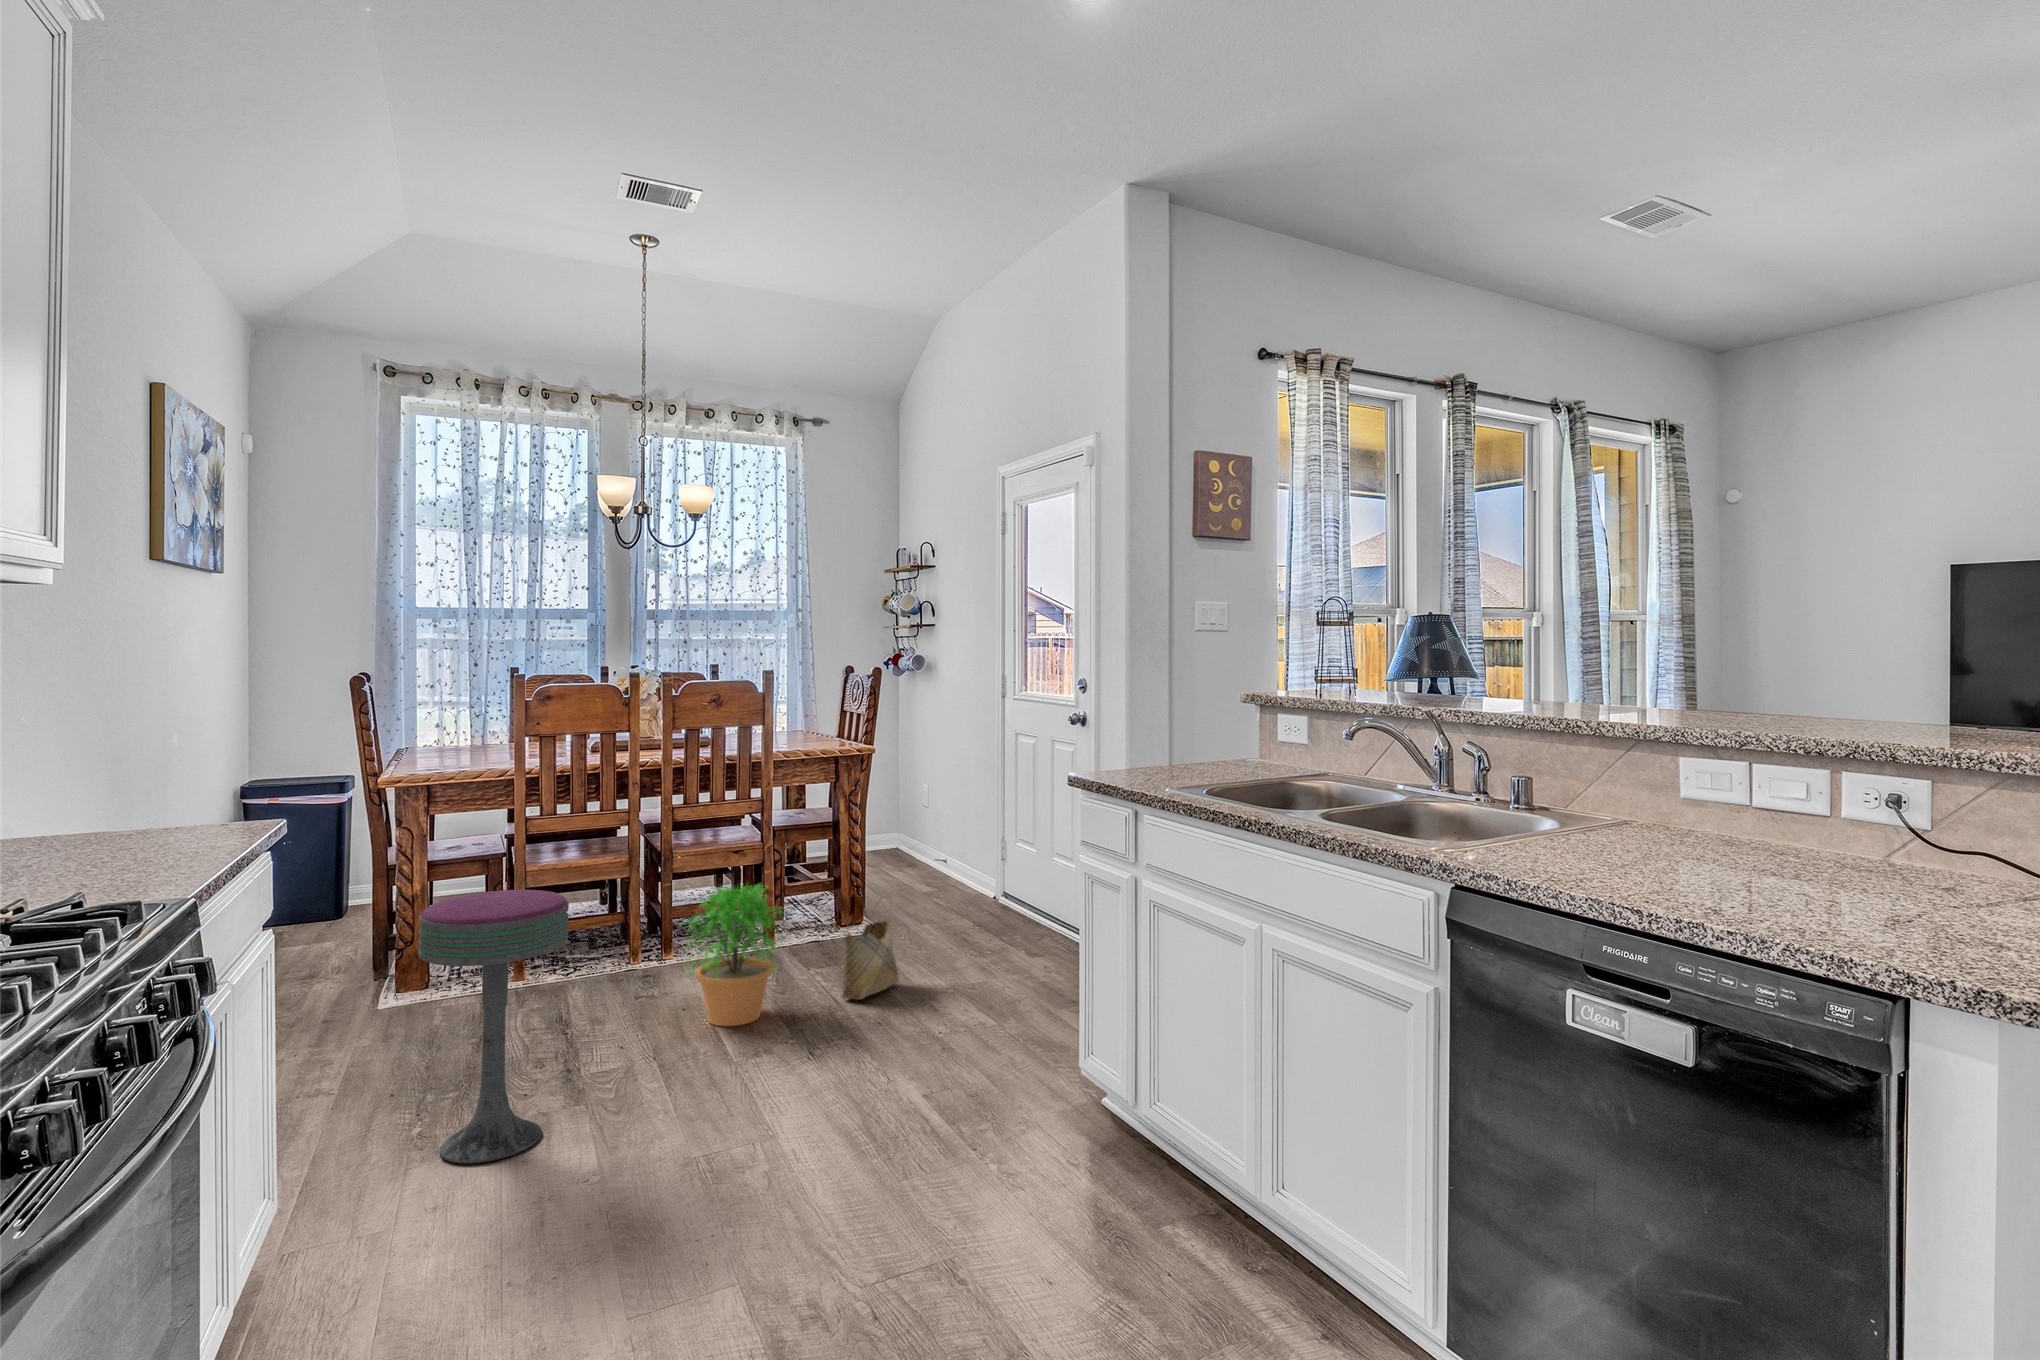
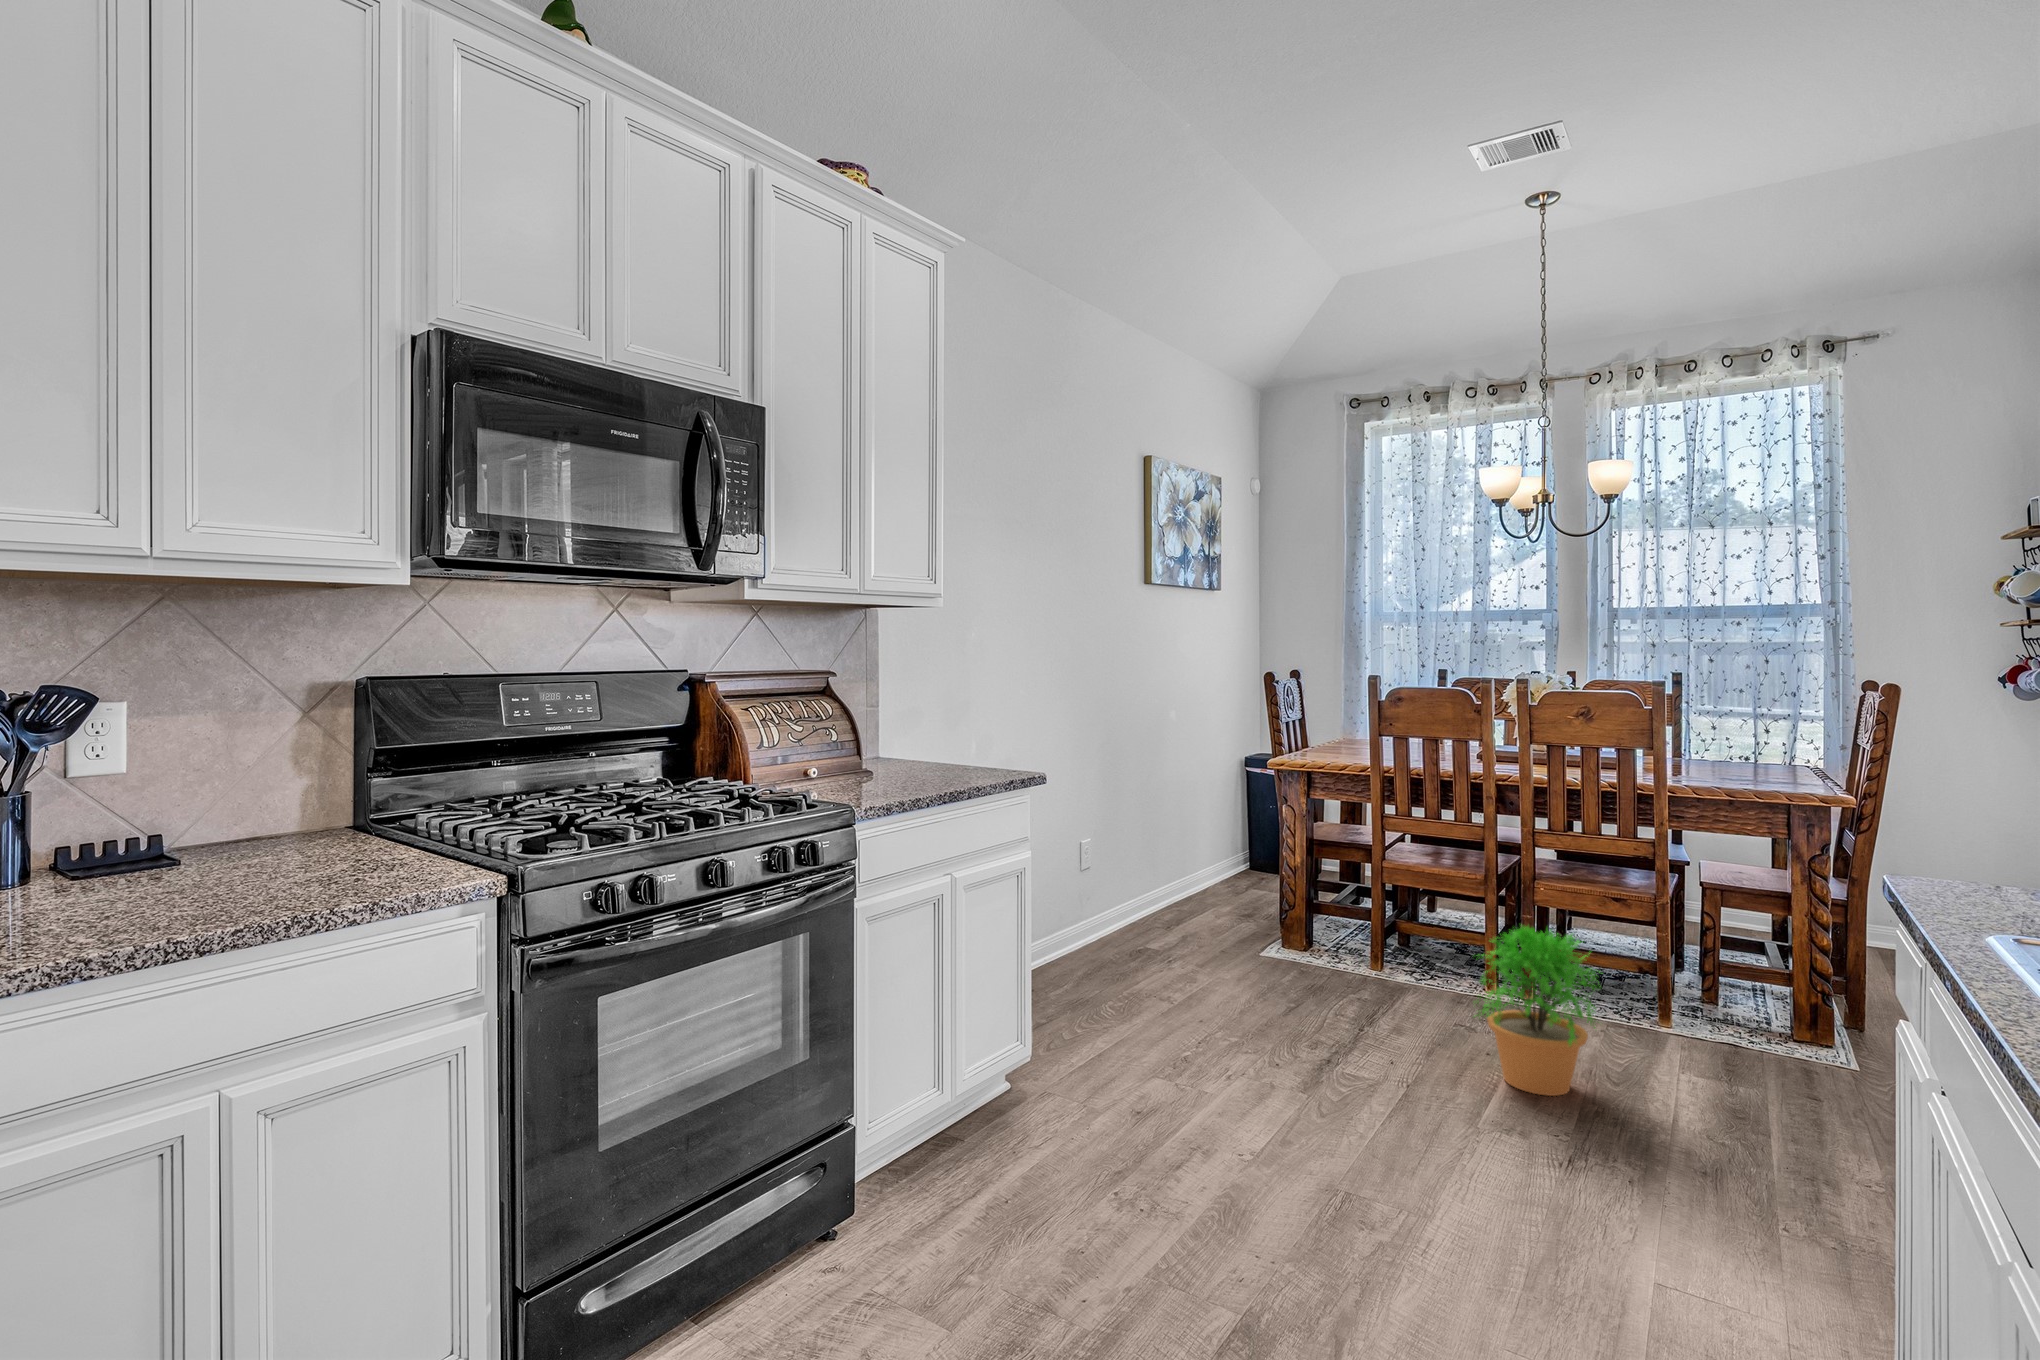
bar stool: present [418,890,569,1163] -> none [1157,868,1280,1113]
woven basket: present [842,893,899,1000] -> none [1692,979,1801,1128]

